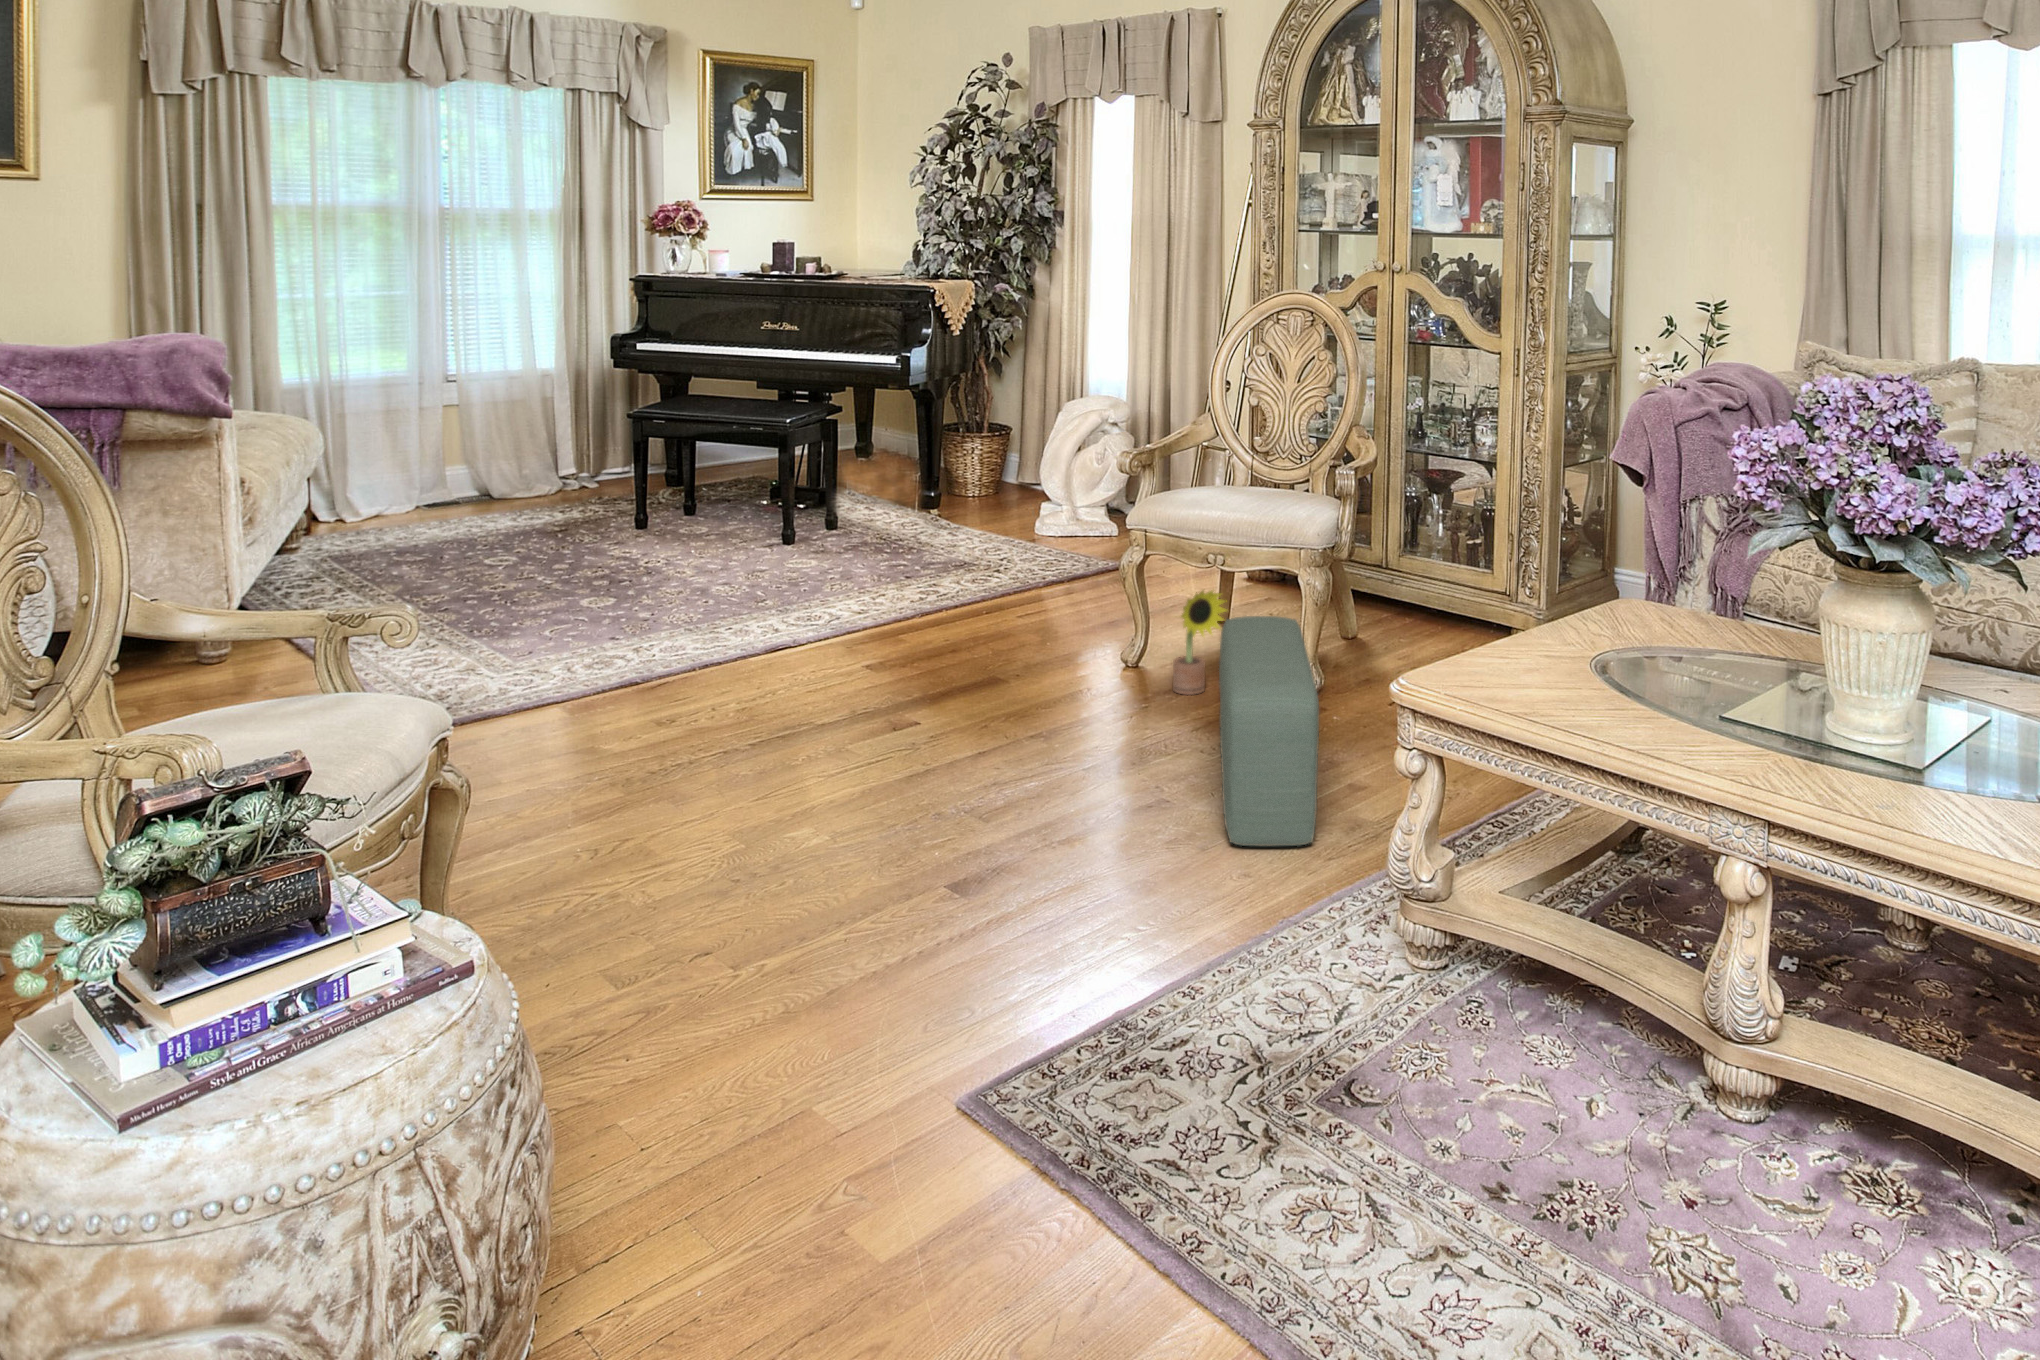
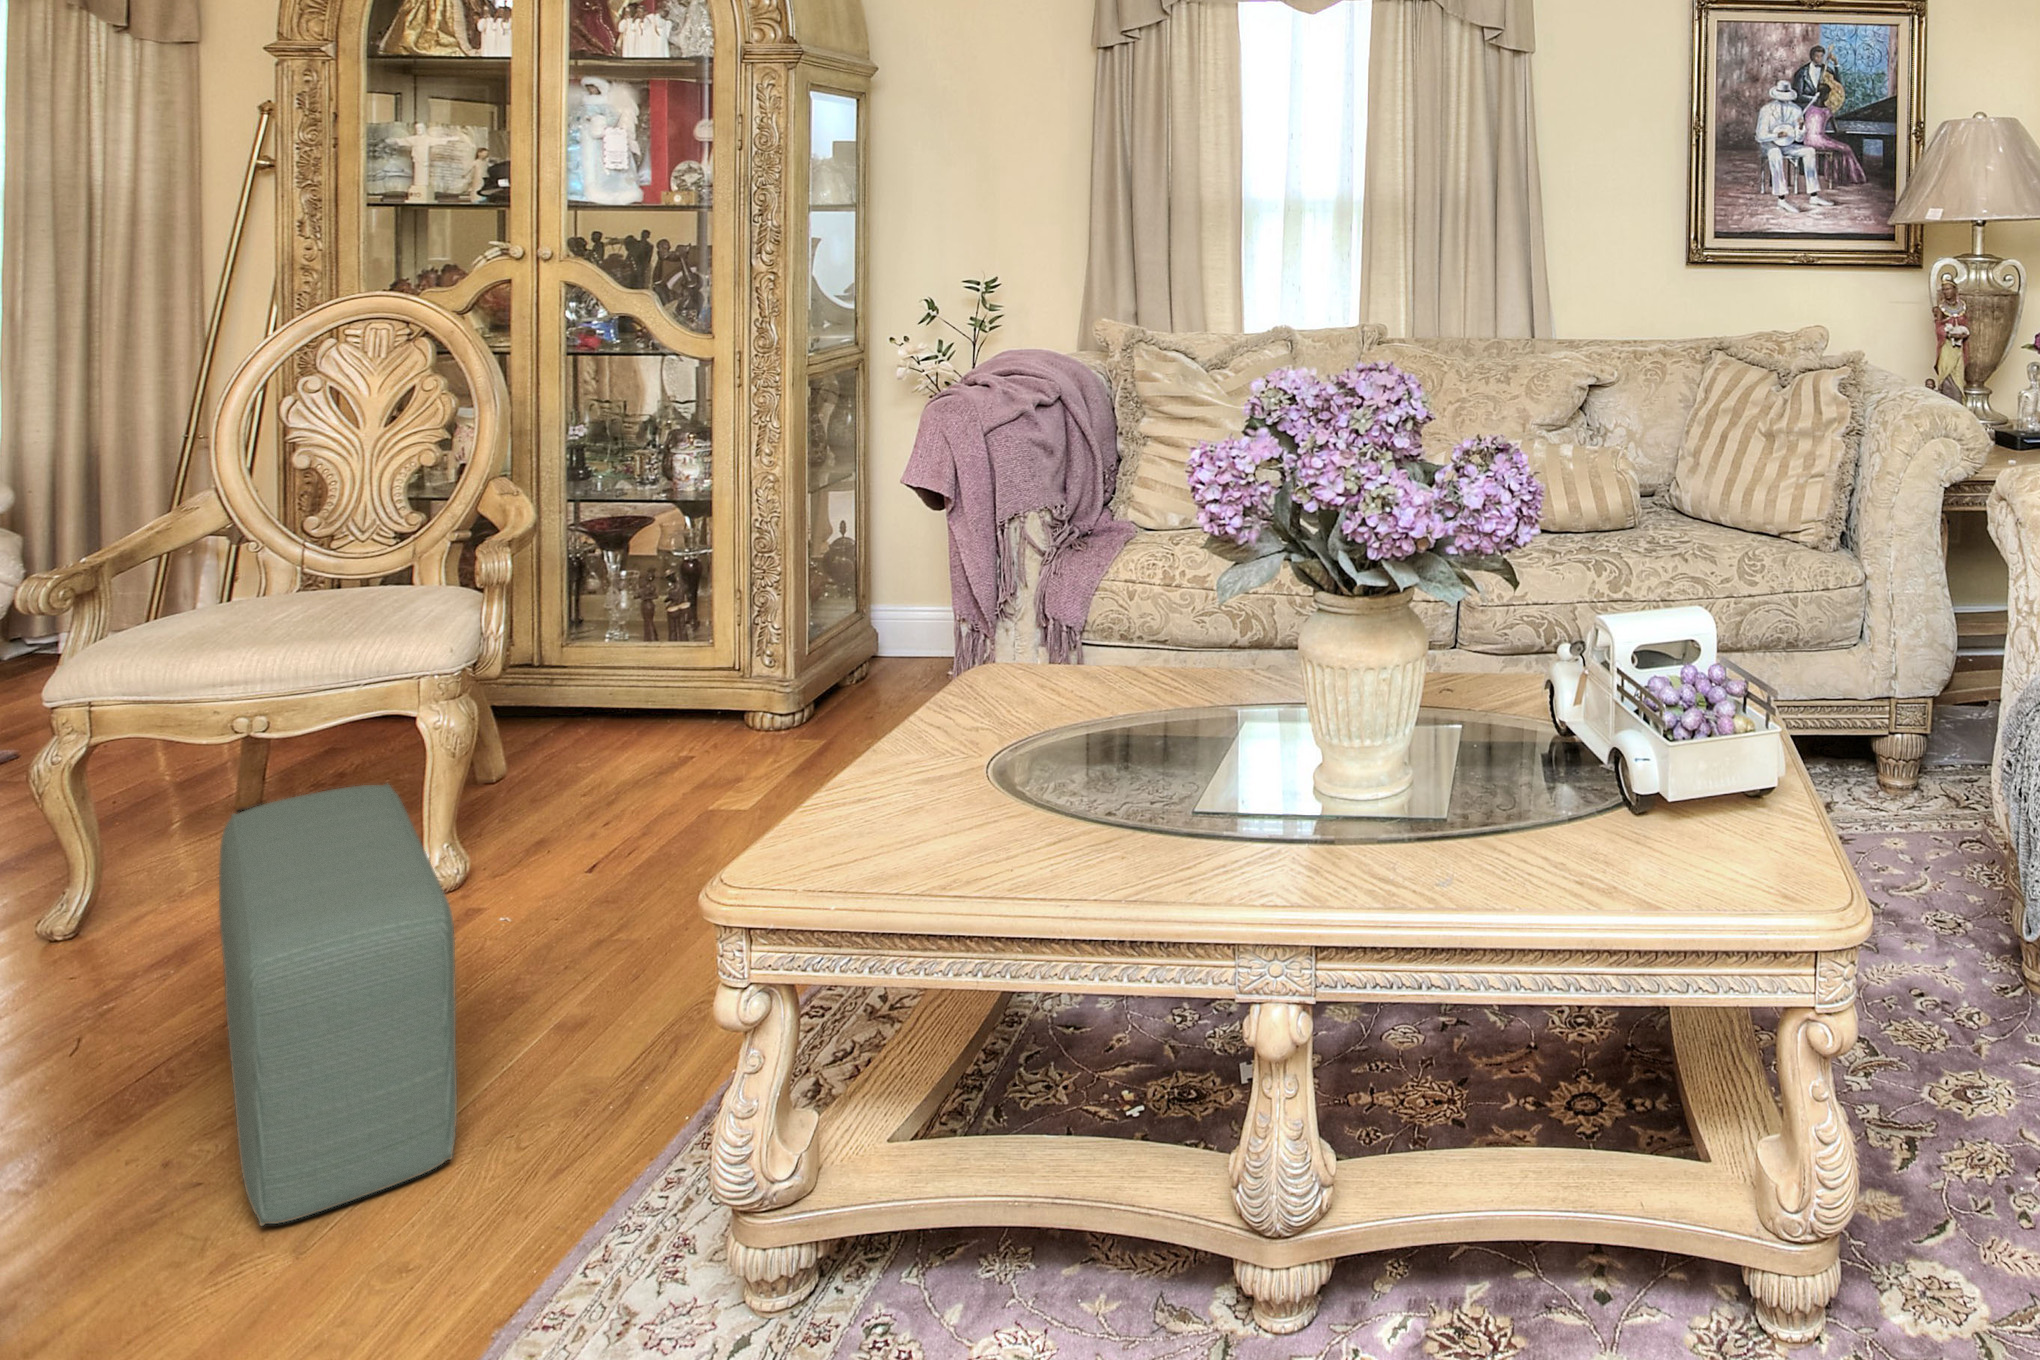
decorative plant: present [1173,591,1227,695] -> none [109,768,239,966]

